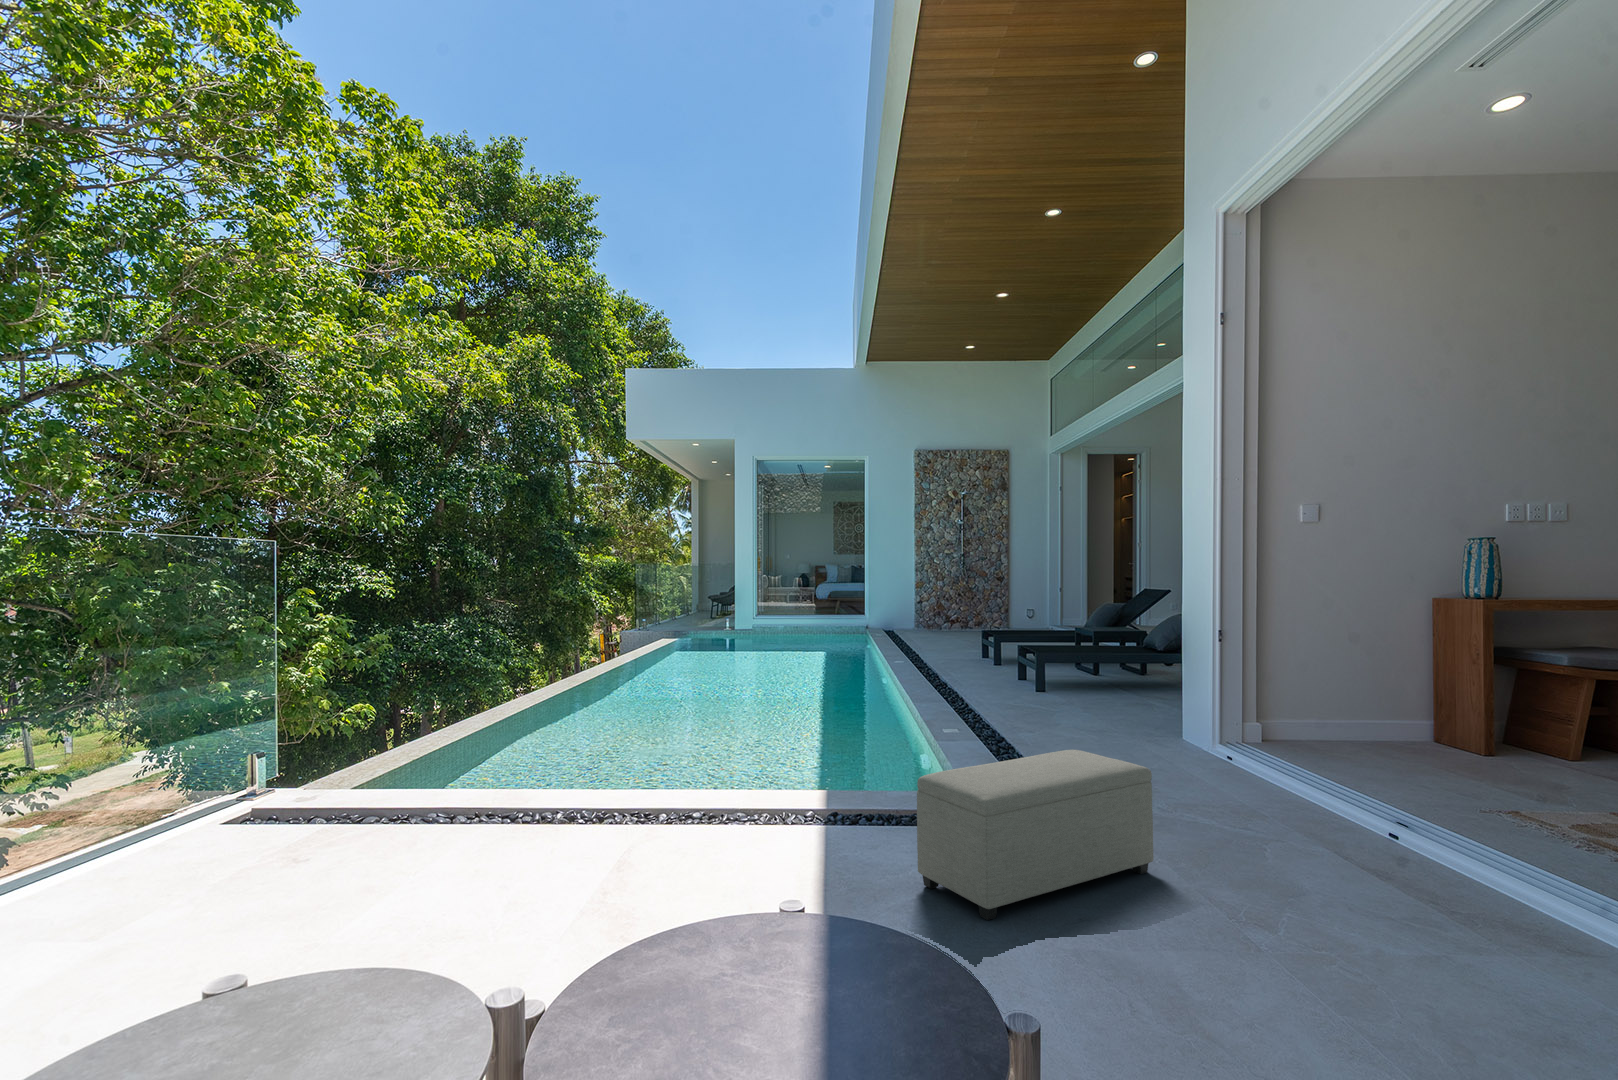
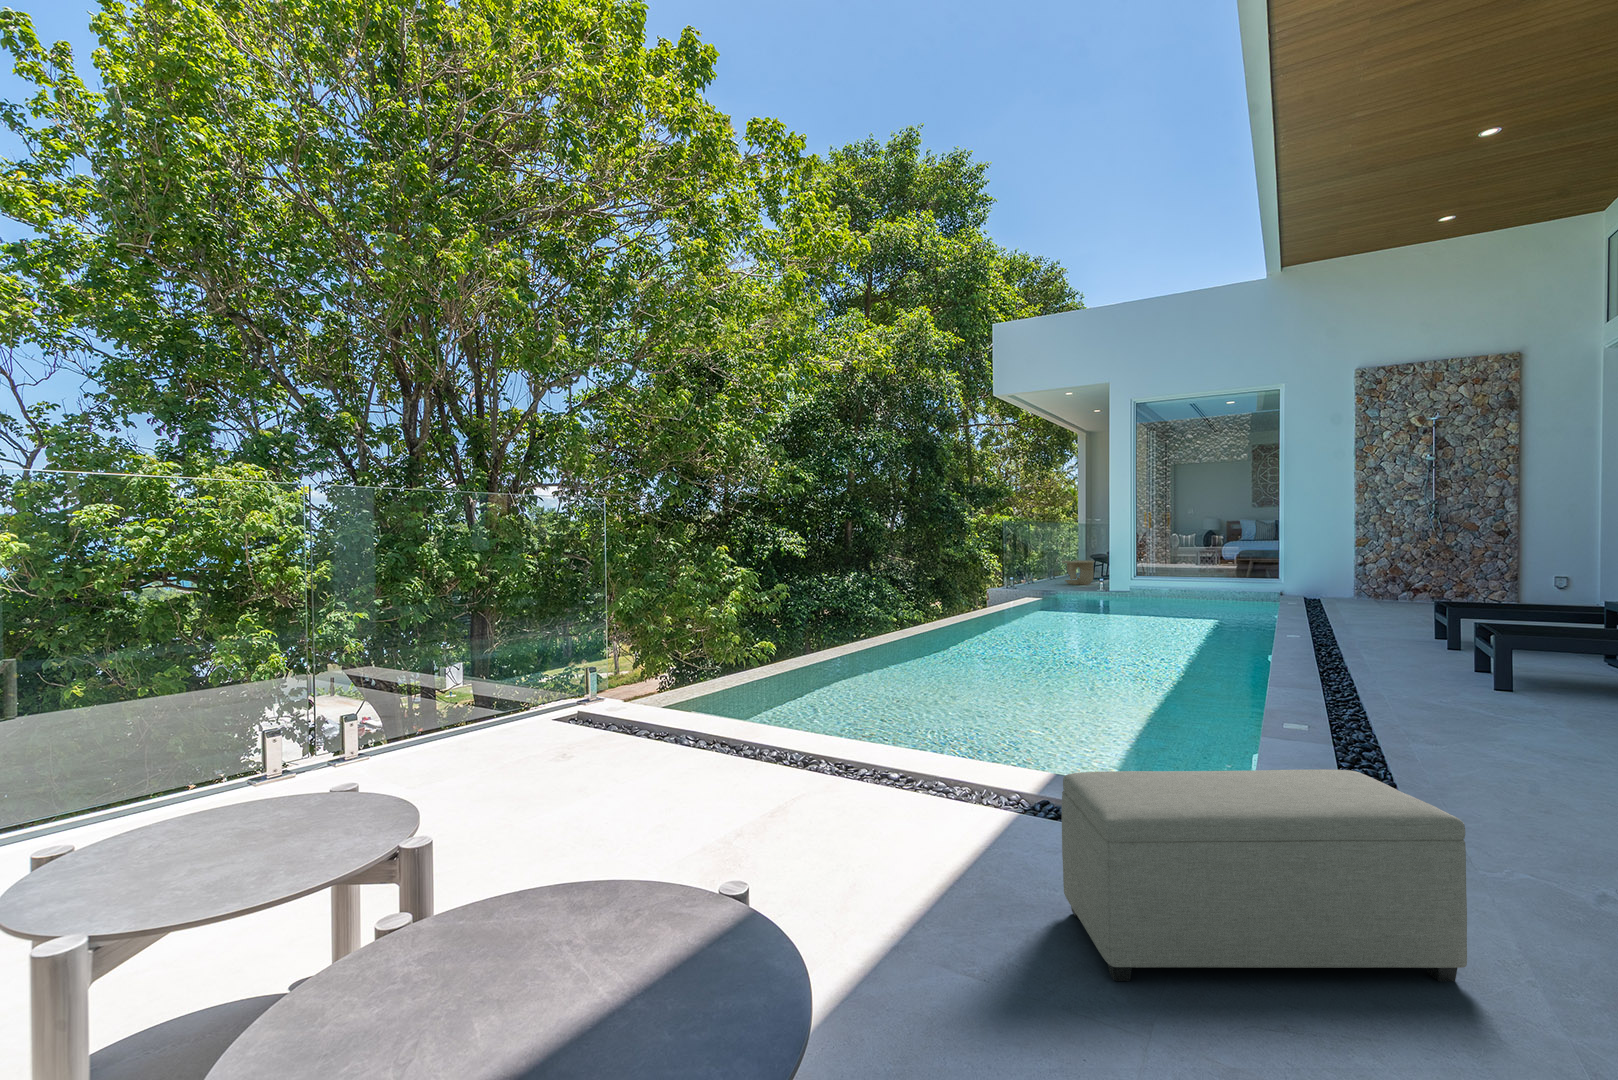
side table: none [669,602,700,626] -> present [1062,560,1095,585]

